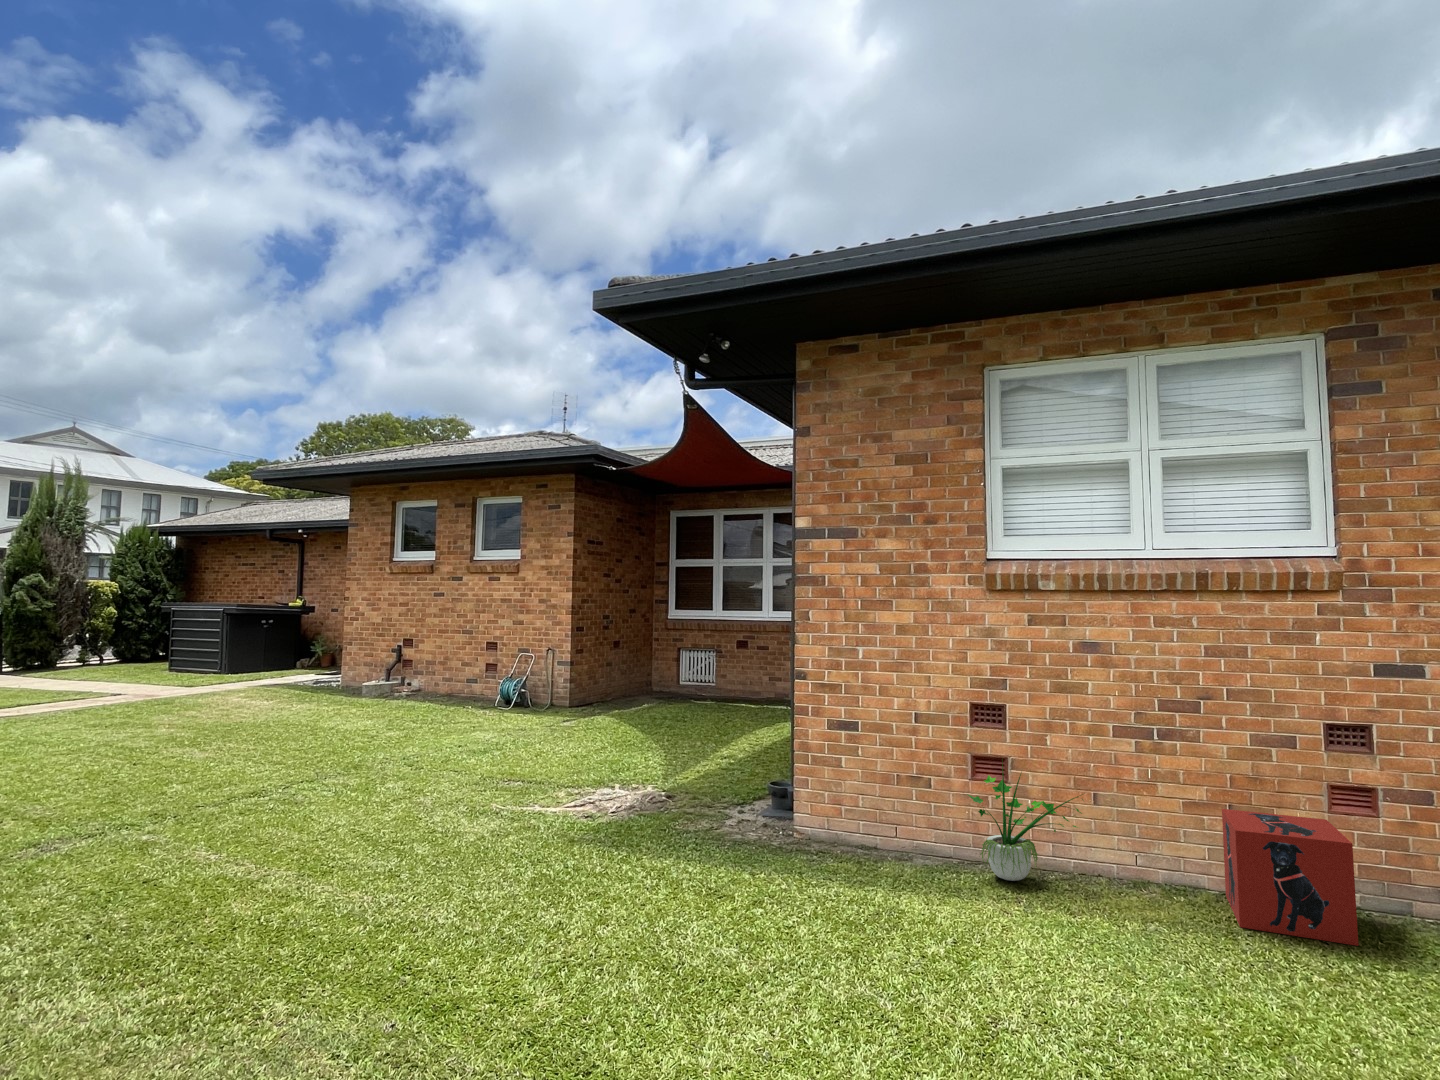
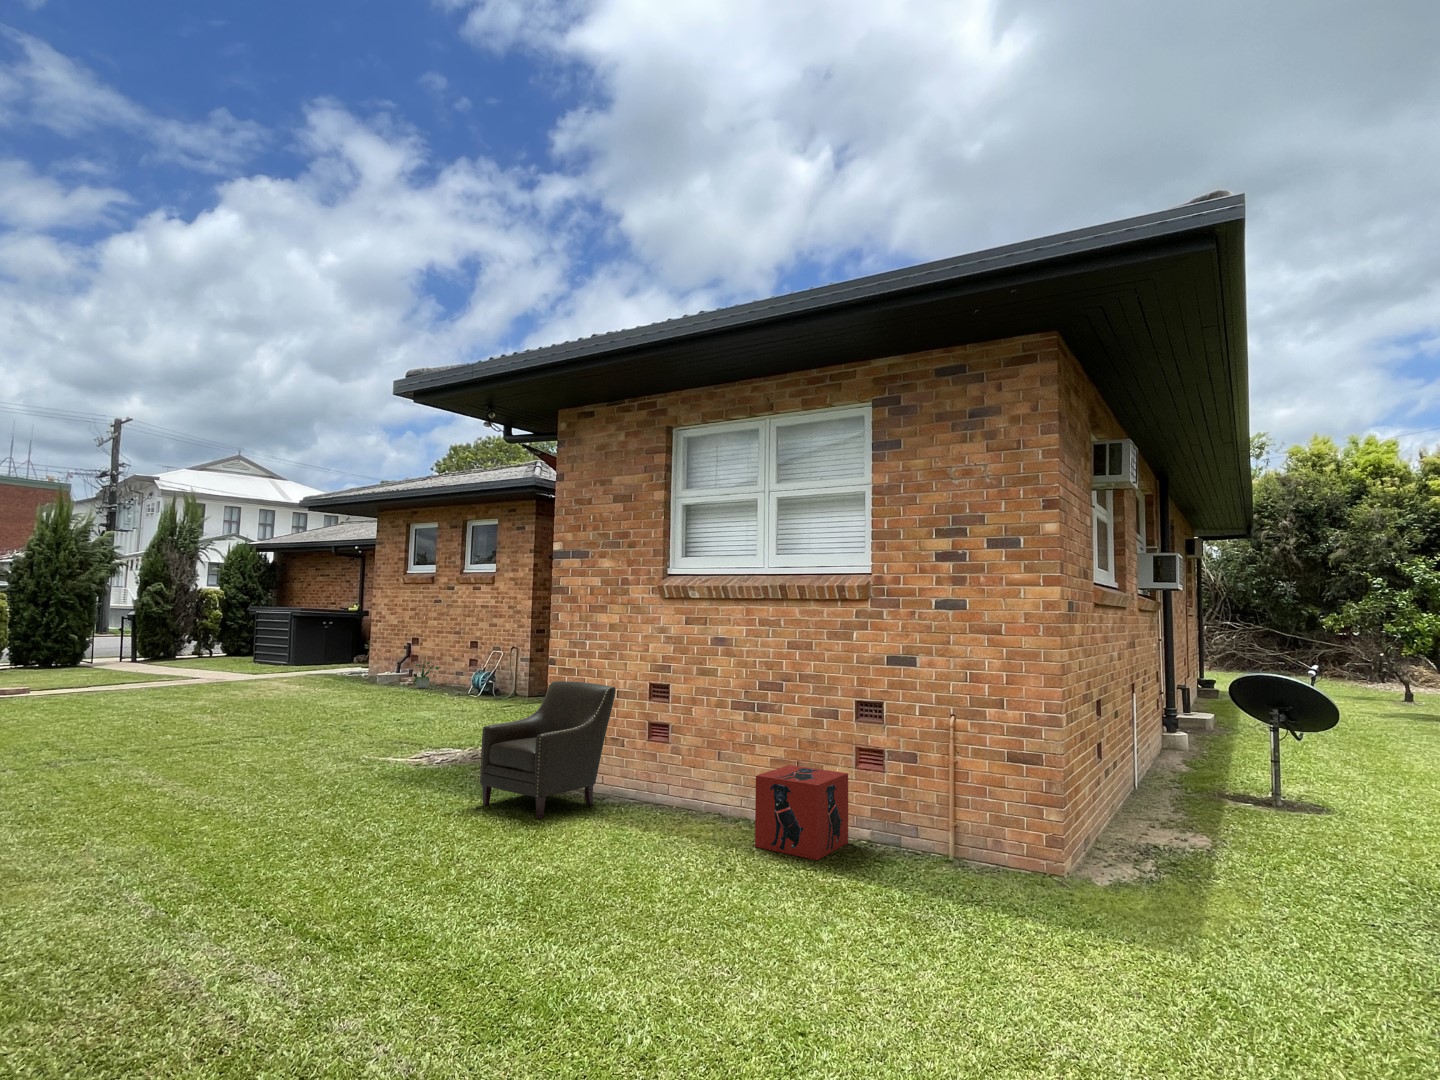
chair: none [770,700,924,897] -> present [480,681,616,819]
potted plant: present [968,762,1083,881] -> present [413,660,440,688]

